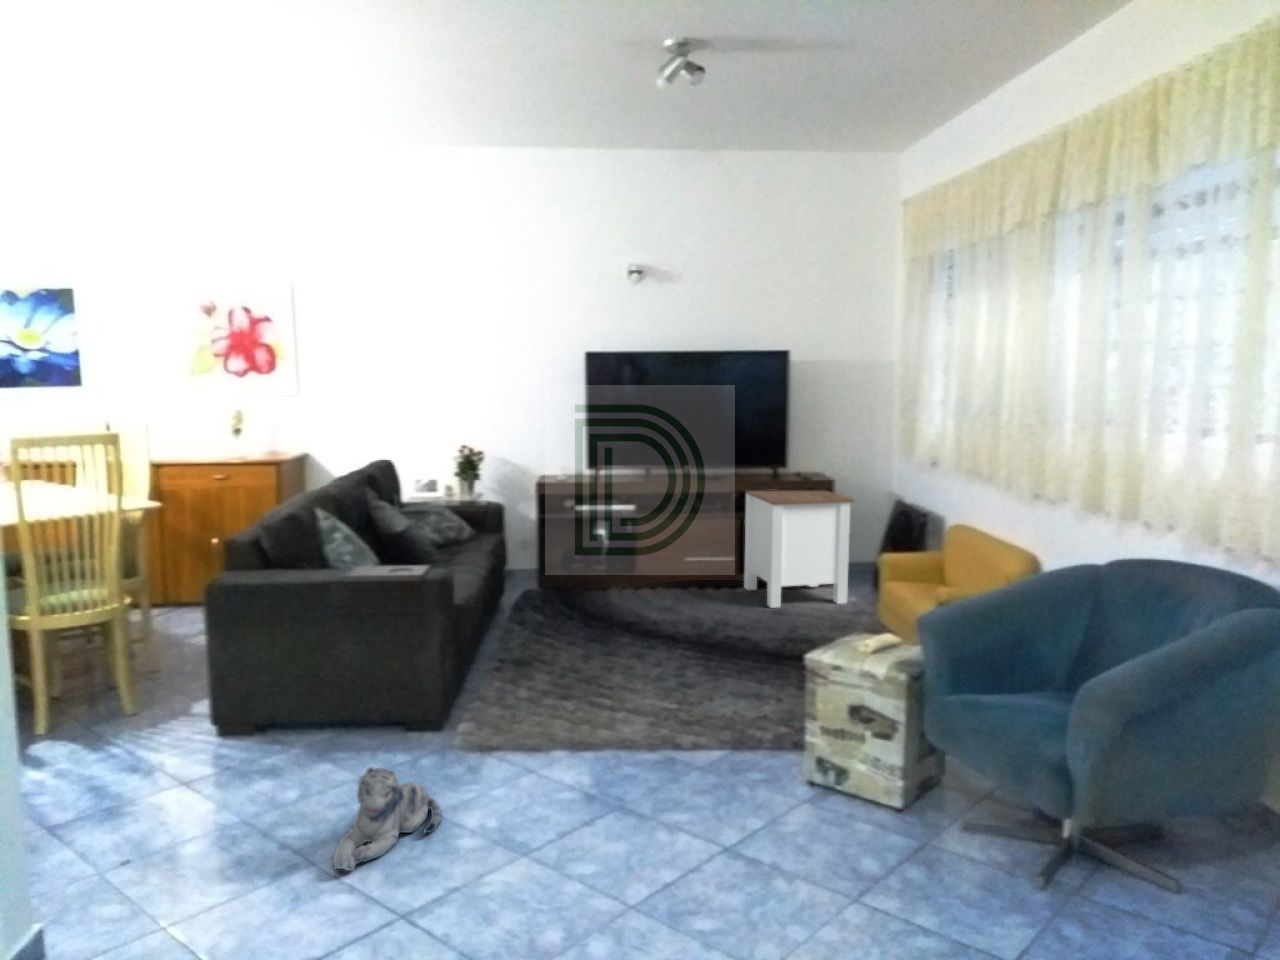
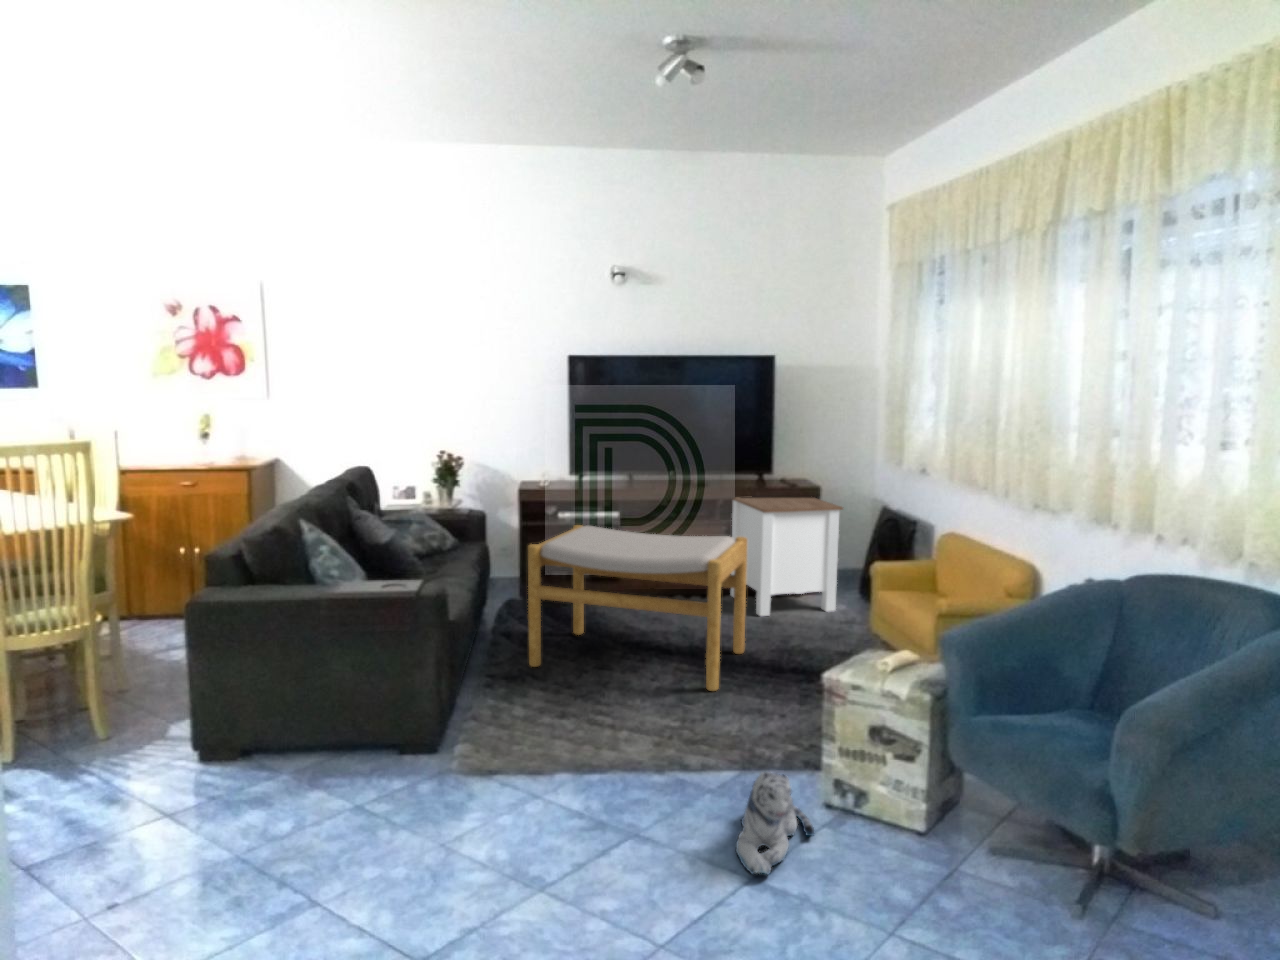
footstool: none [536,516,752,677] -> present [528,525,747,691]
plush toy: present [333,767,441,871] -> present [736,772,814,874]

